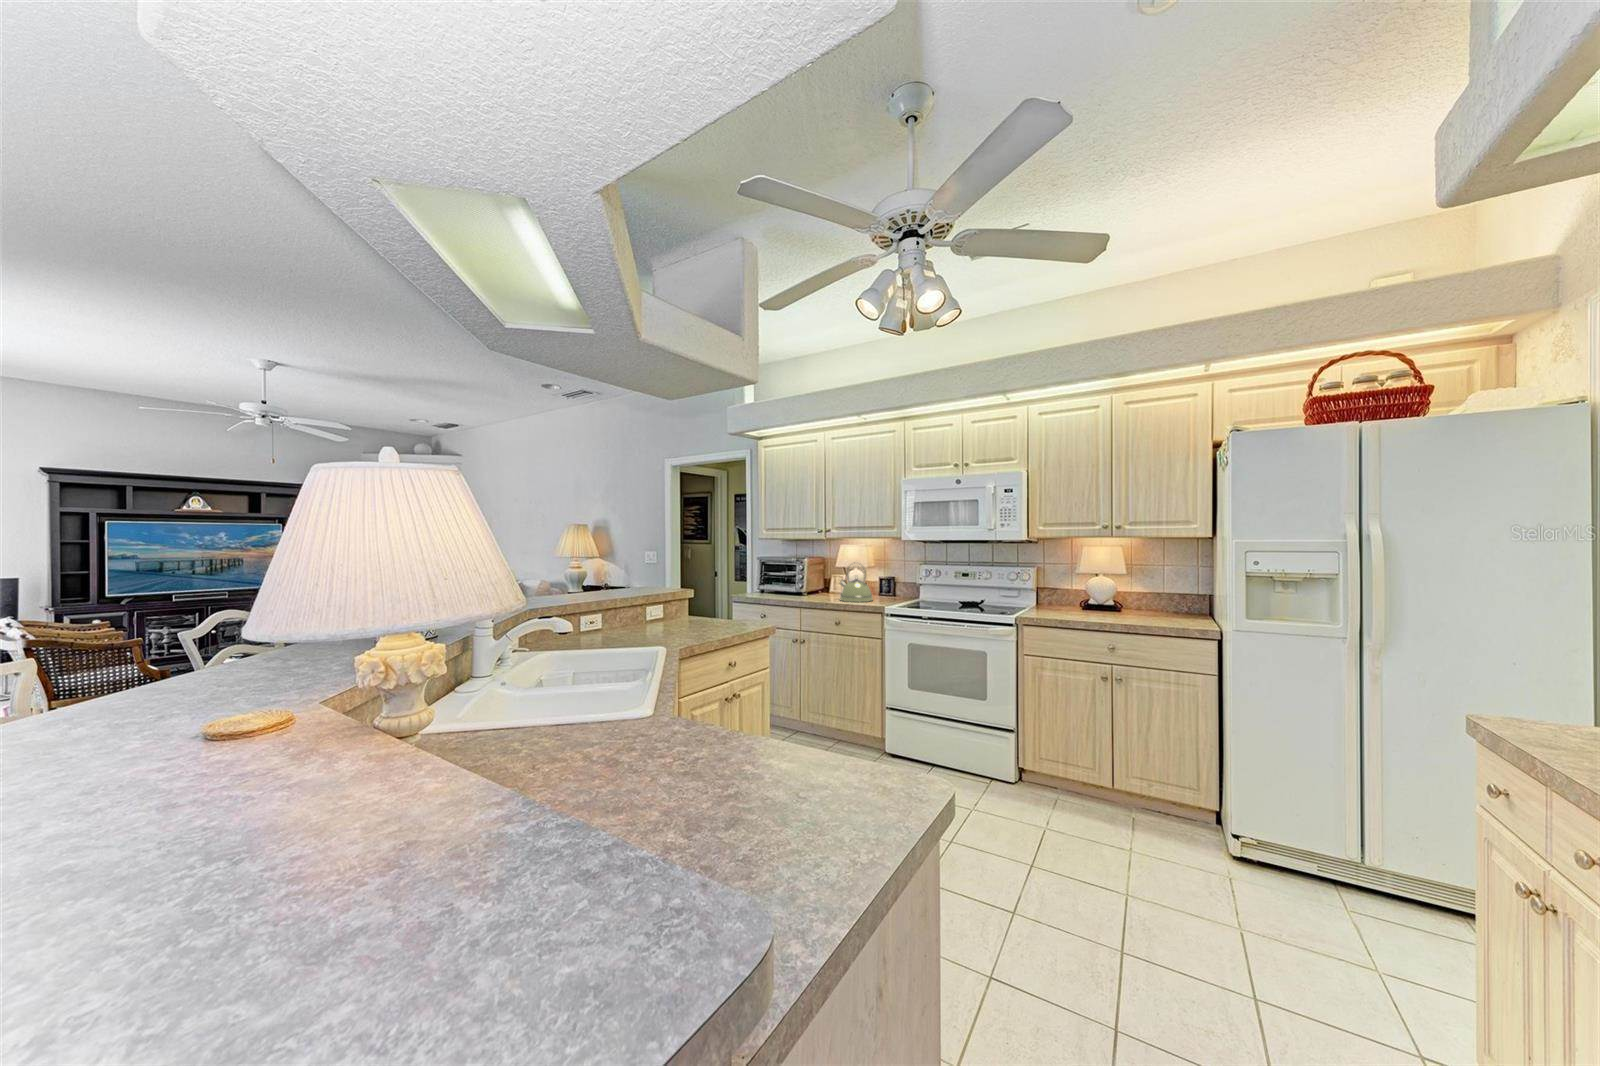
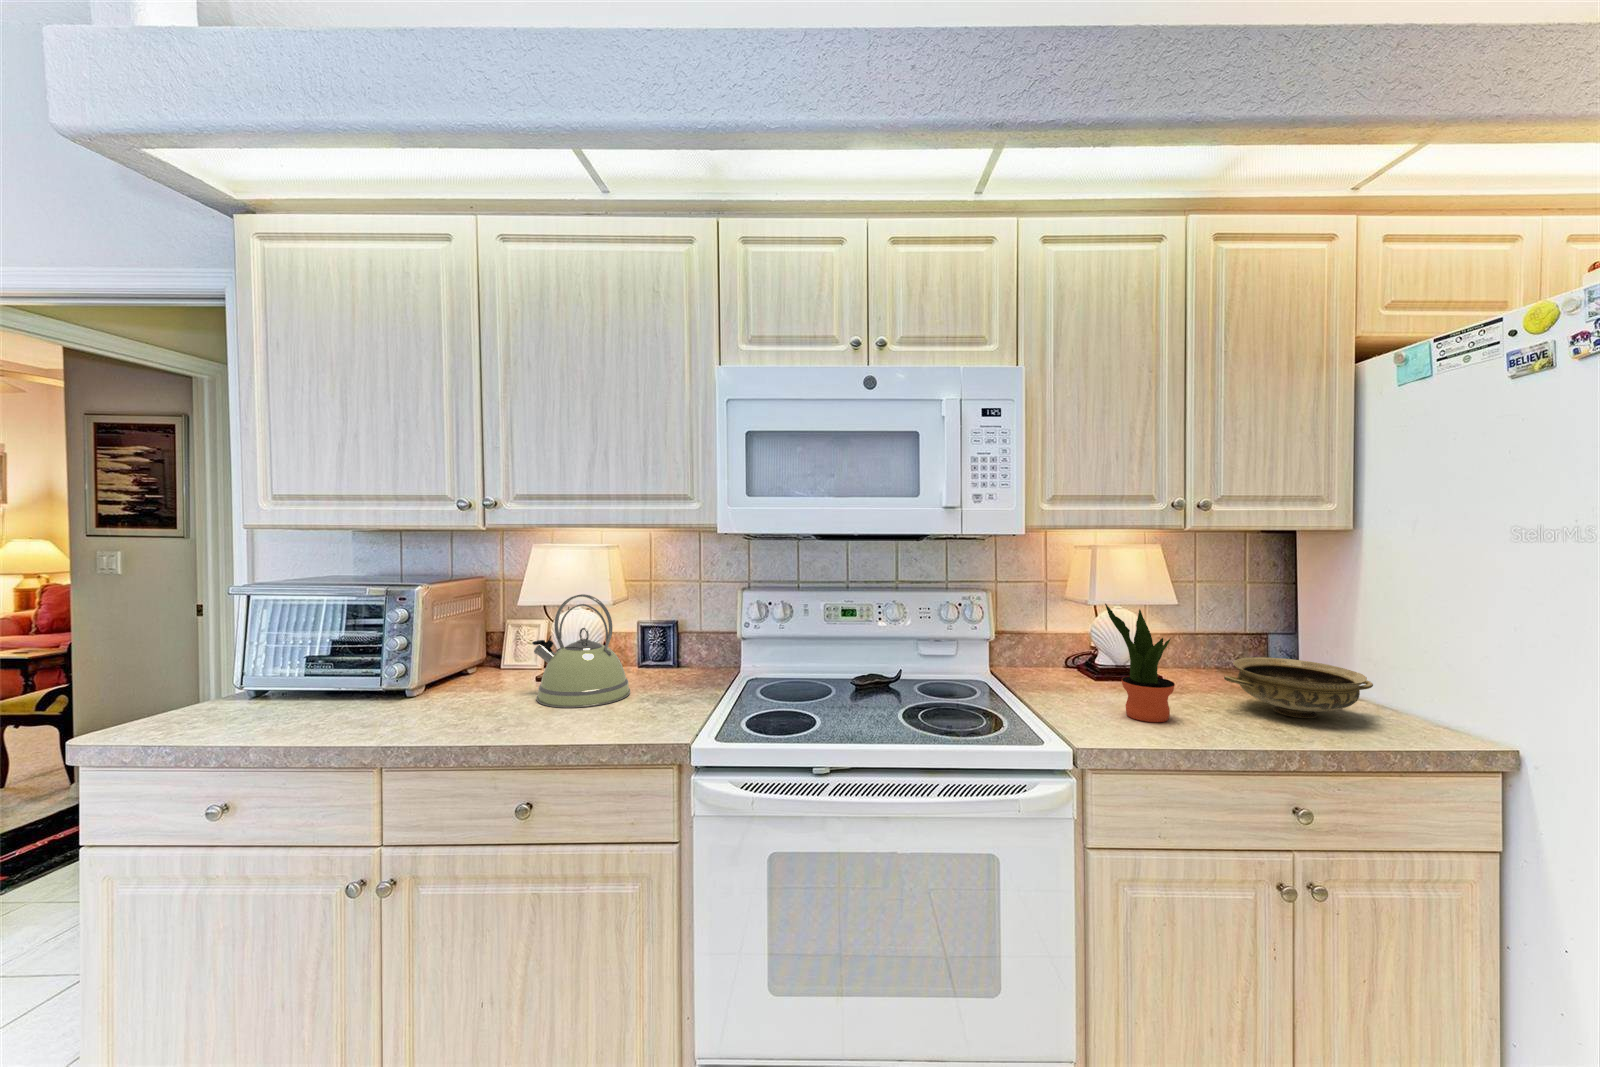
potted plant: none [1052,567,1083,617] -> present [1105,604,1175,722]
ceramic bowl: none [1115,597,1186,621] -> present [1224,657,1373,718]

